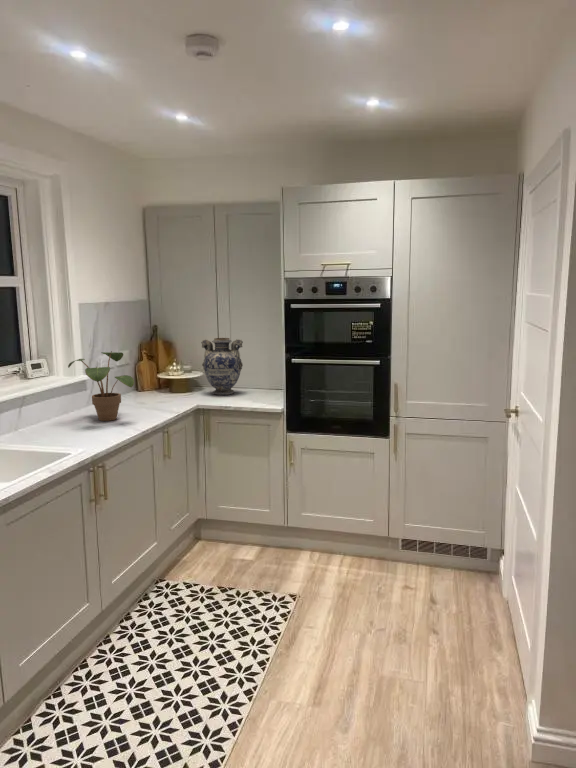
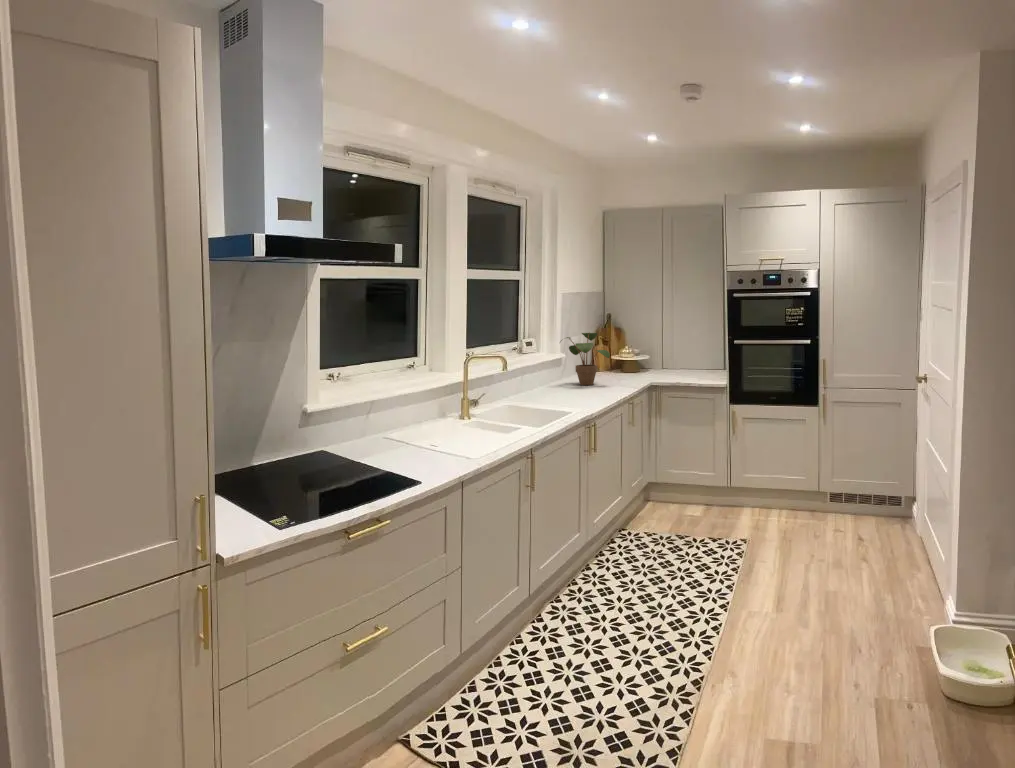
vase: present [201,338,243,395] -> none [652,324,689,373]

